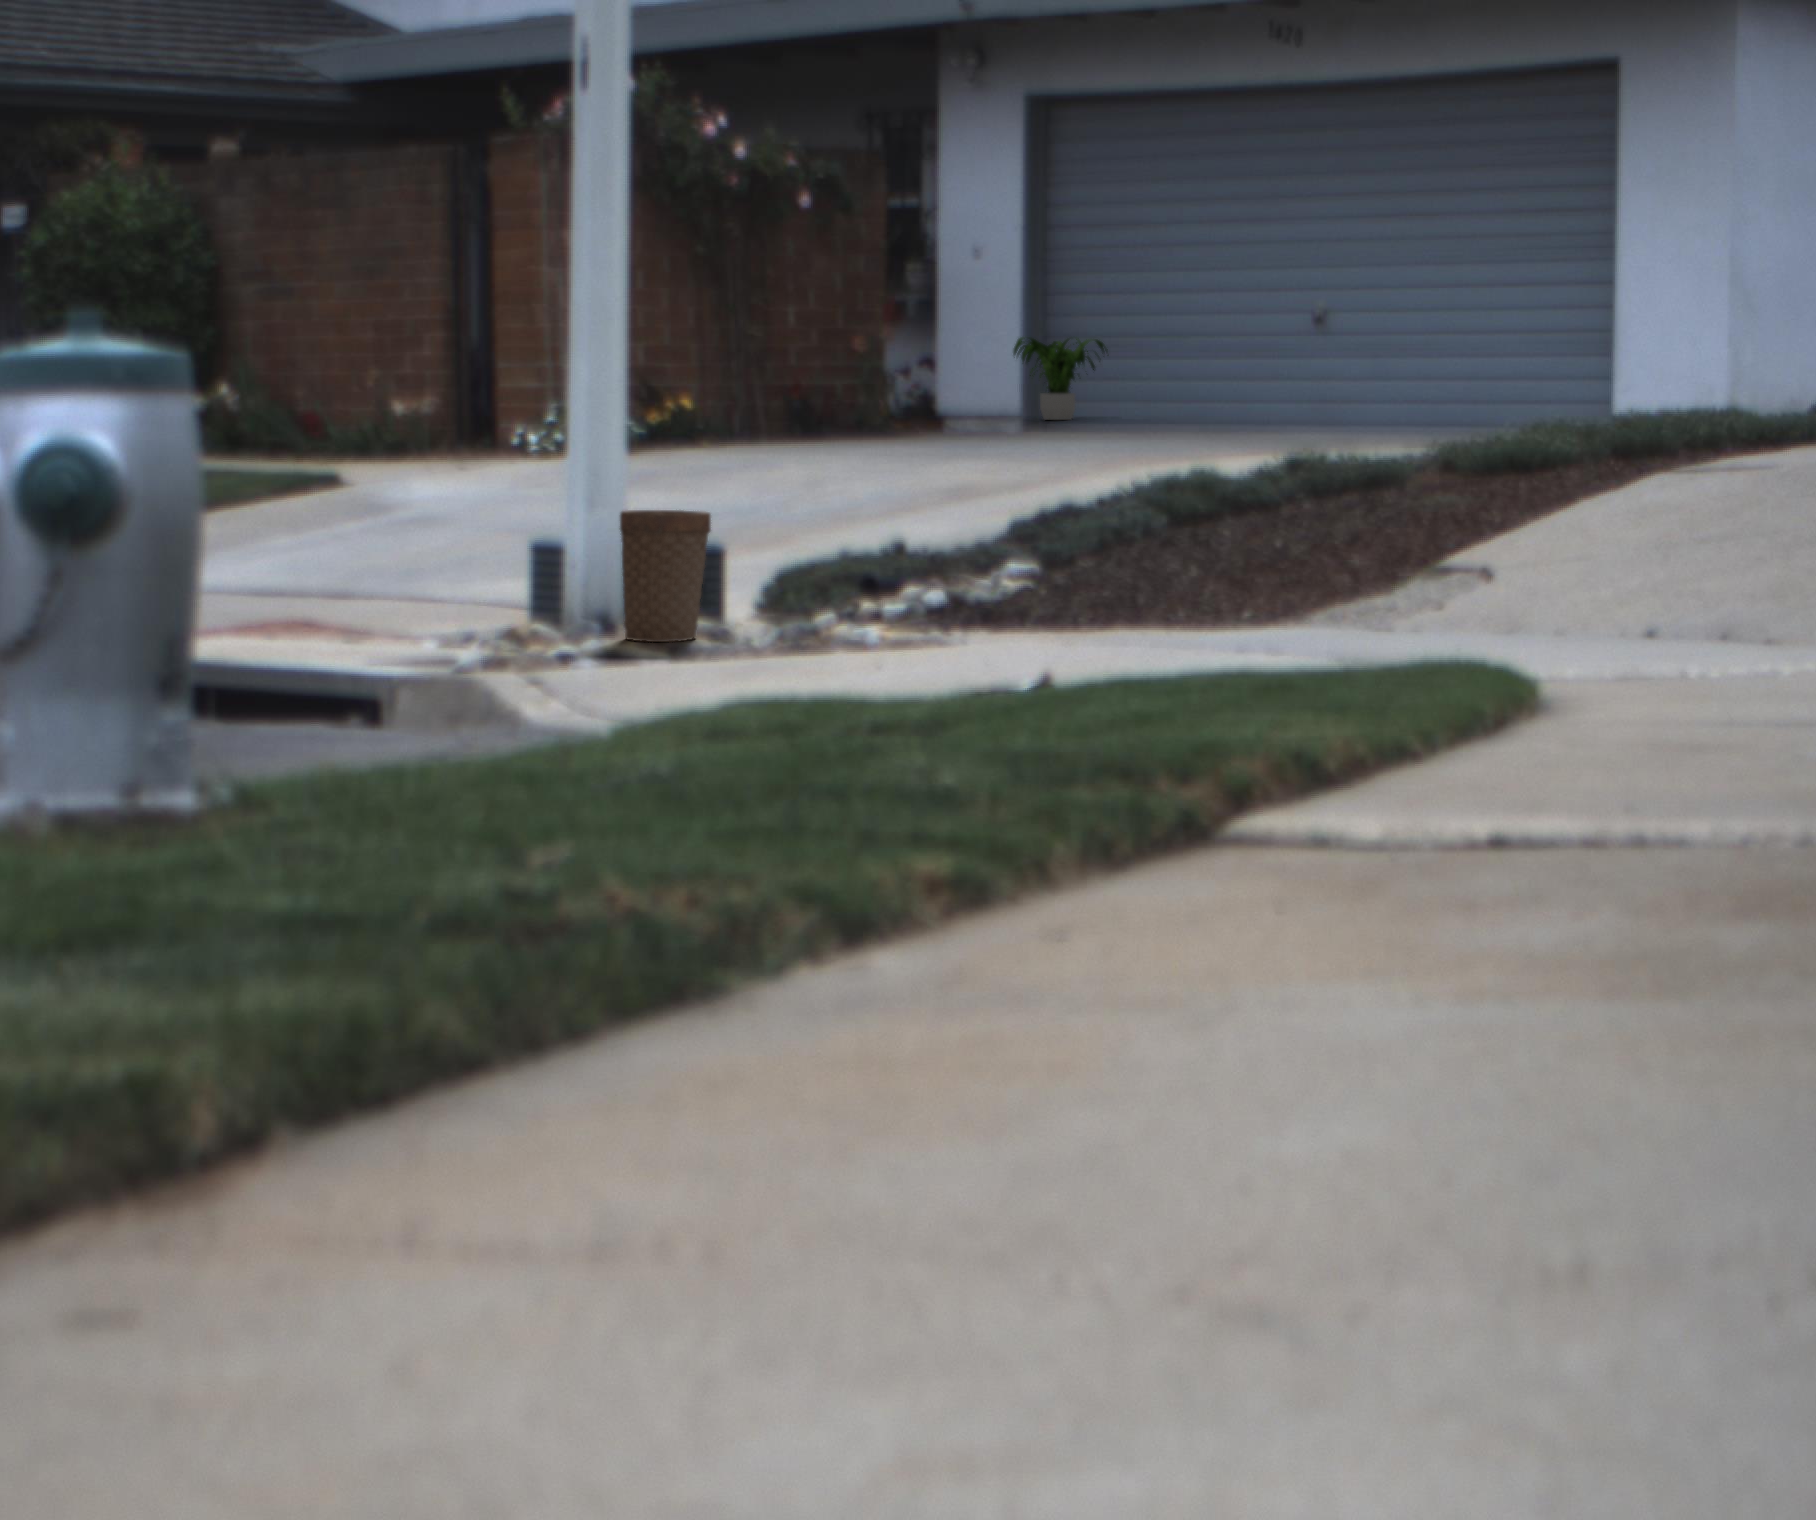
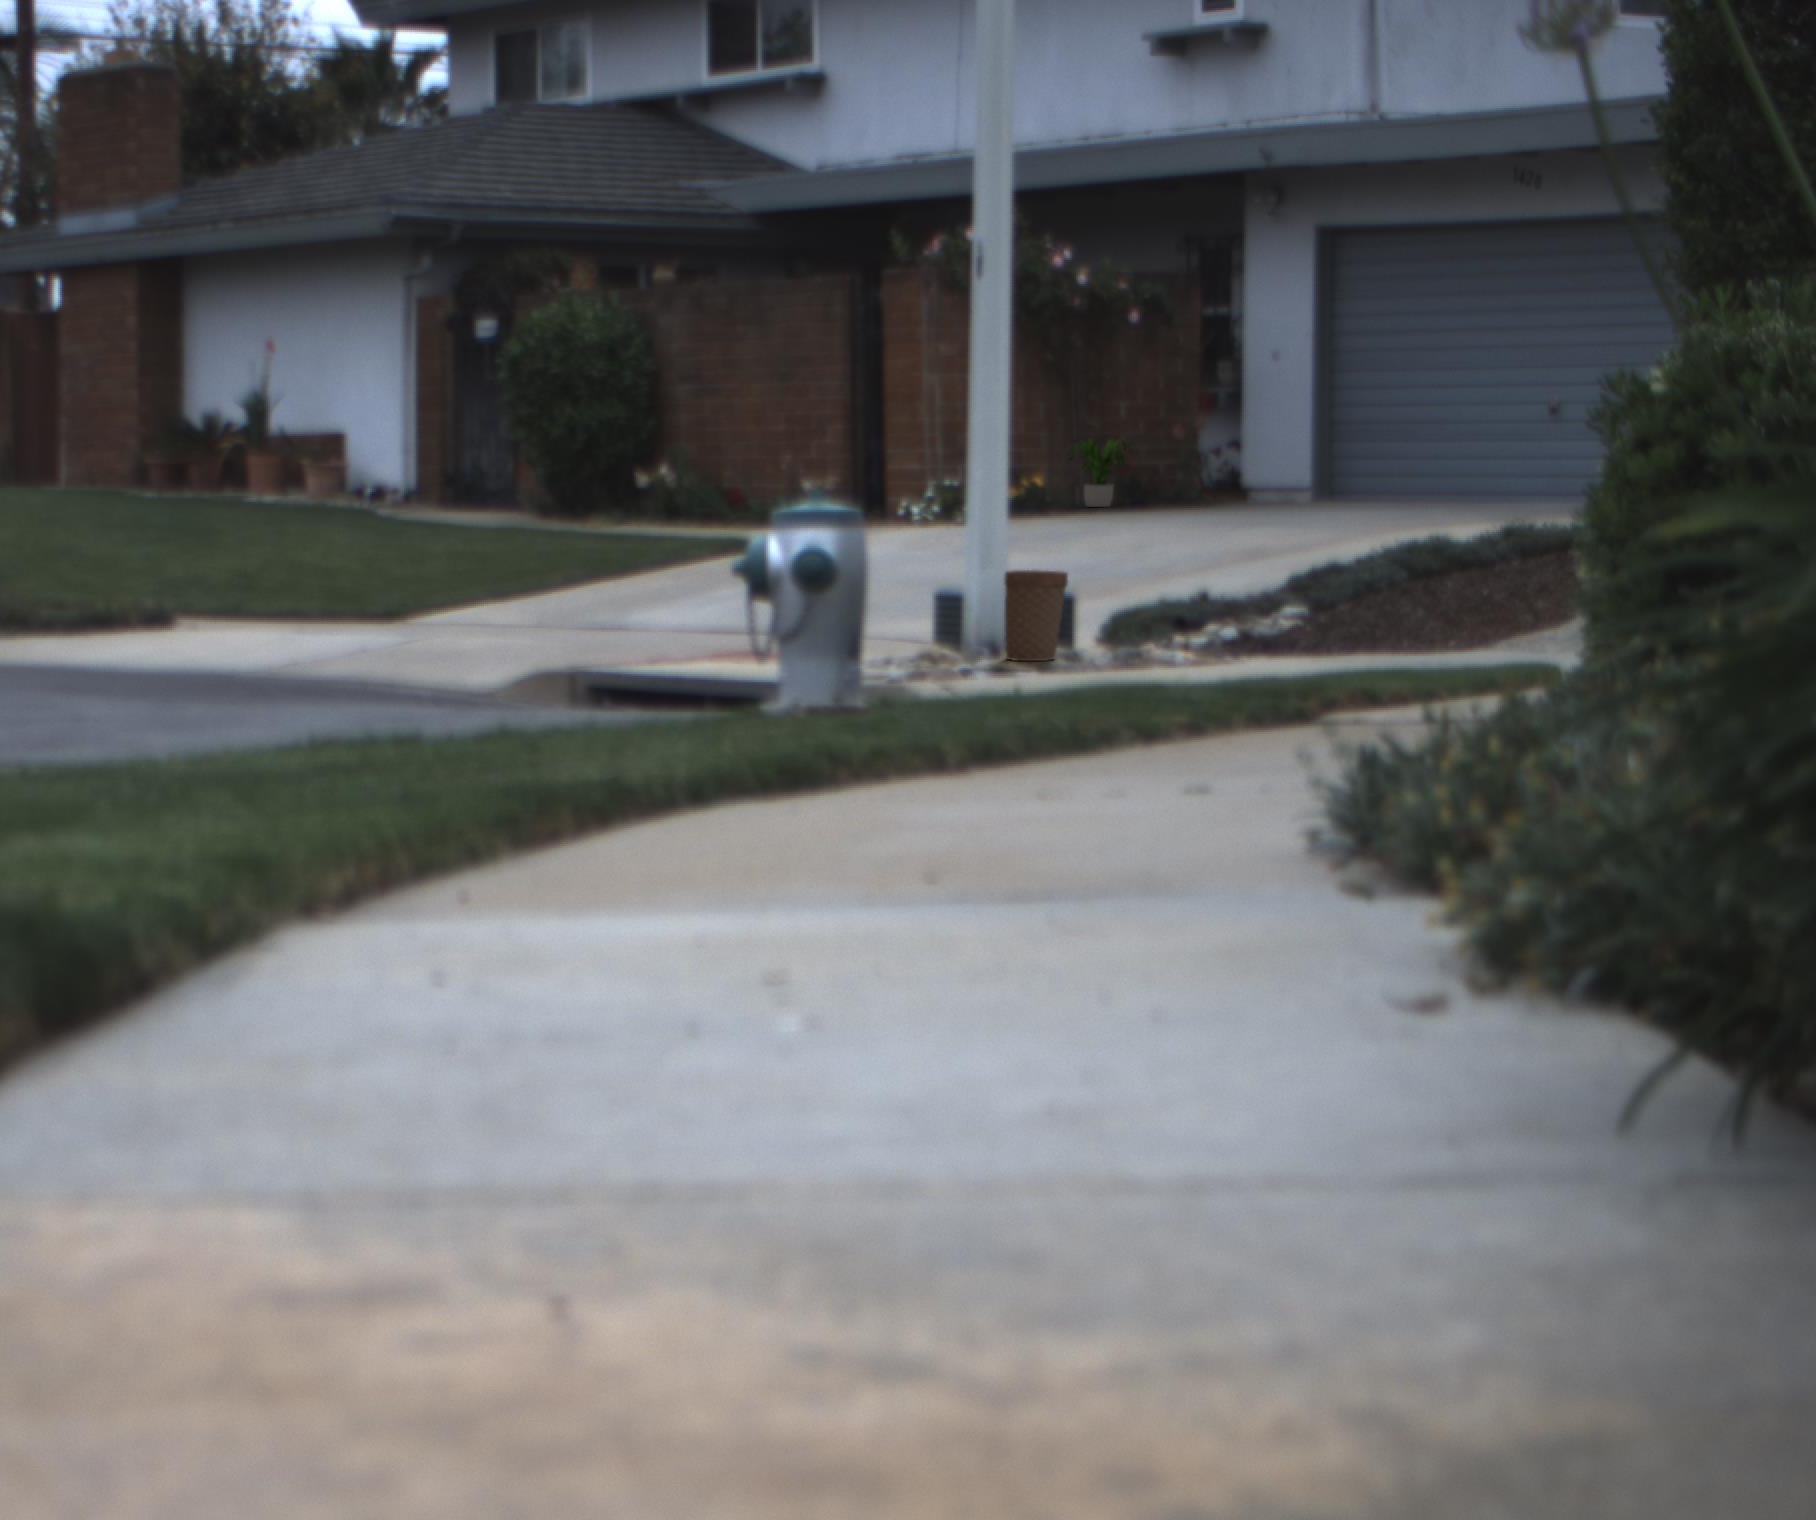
potted plant: present [1013,337,1108,420] -> present [1067,439,1131,507]

